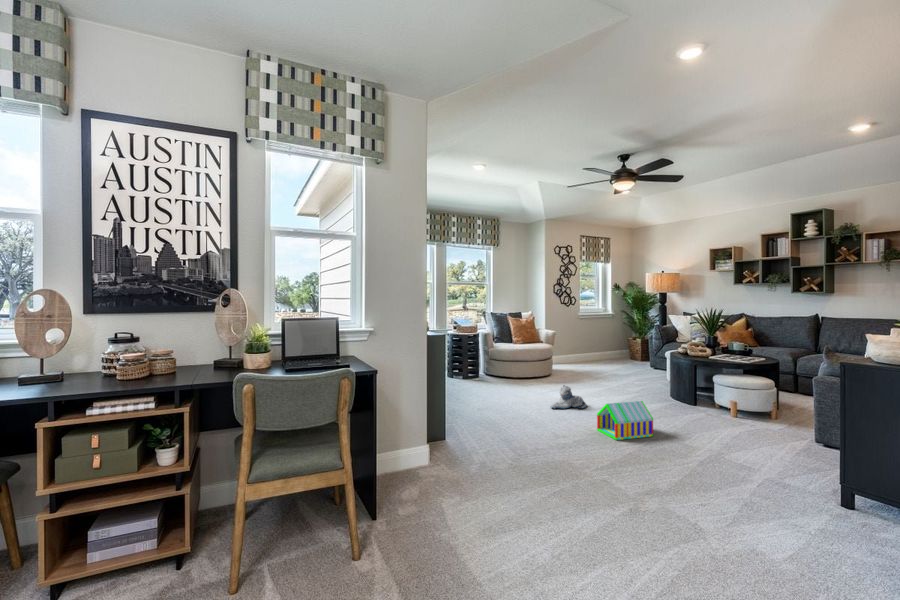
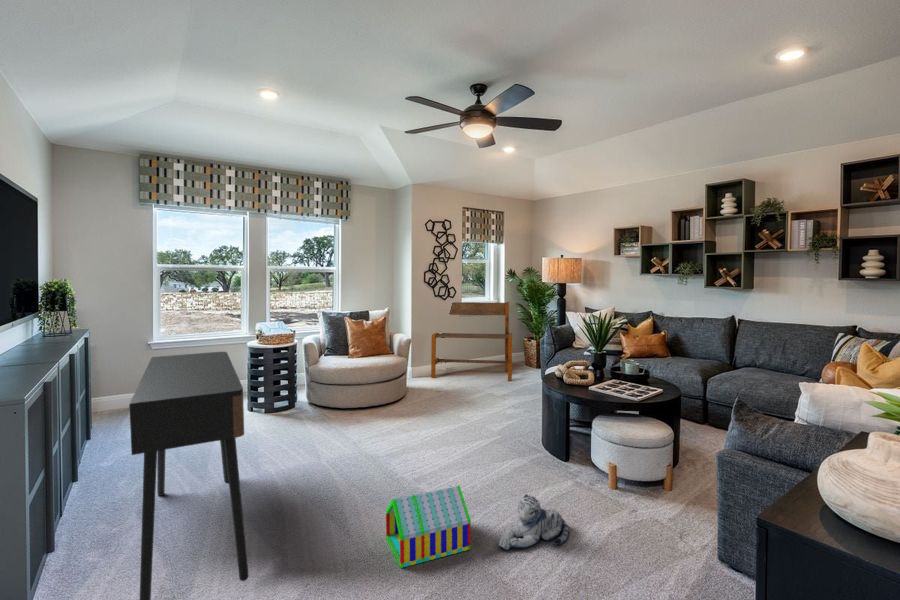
bench: none [562,307,627,367] -> present [431,302,512,381]
console table: none [440,326,533,445] -> present [129,352,249,600]
plush toy: present [550,385,587,409] -> present [499,494,569,550]

